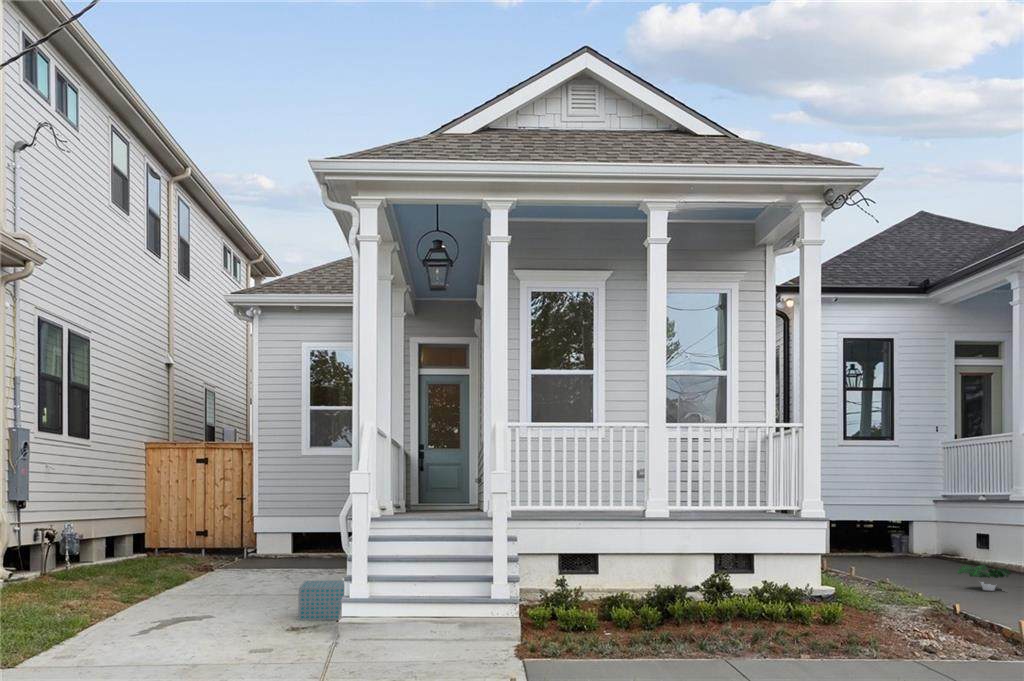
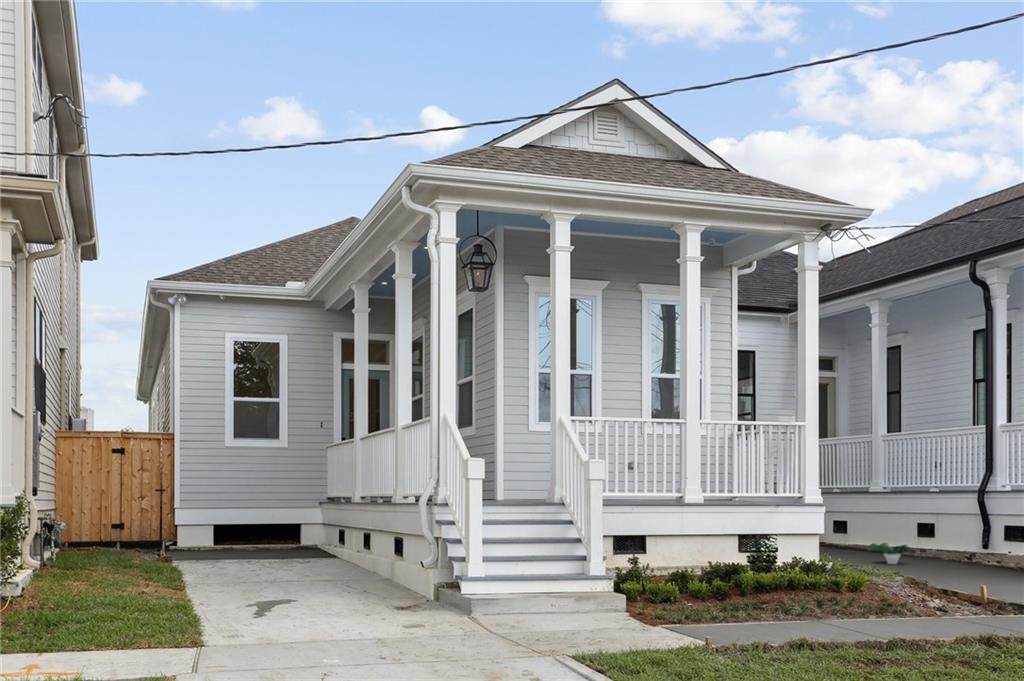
storage box: present [298,580,344,620] -> none [374,564,427,602]

